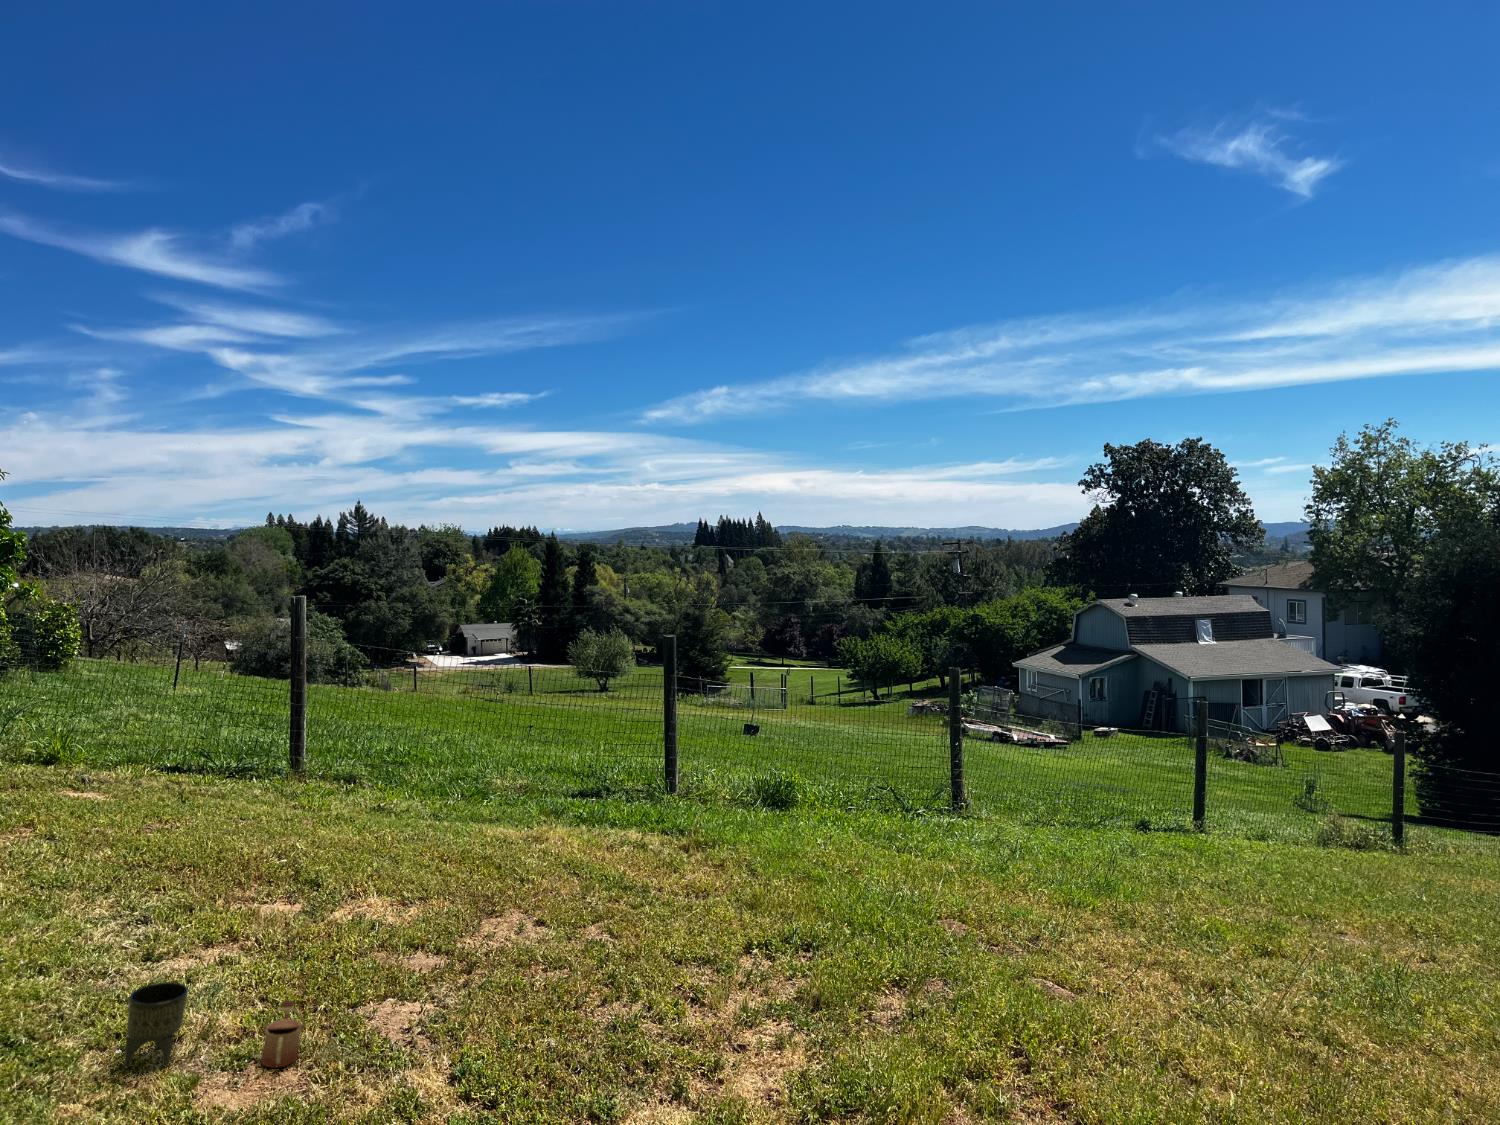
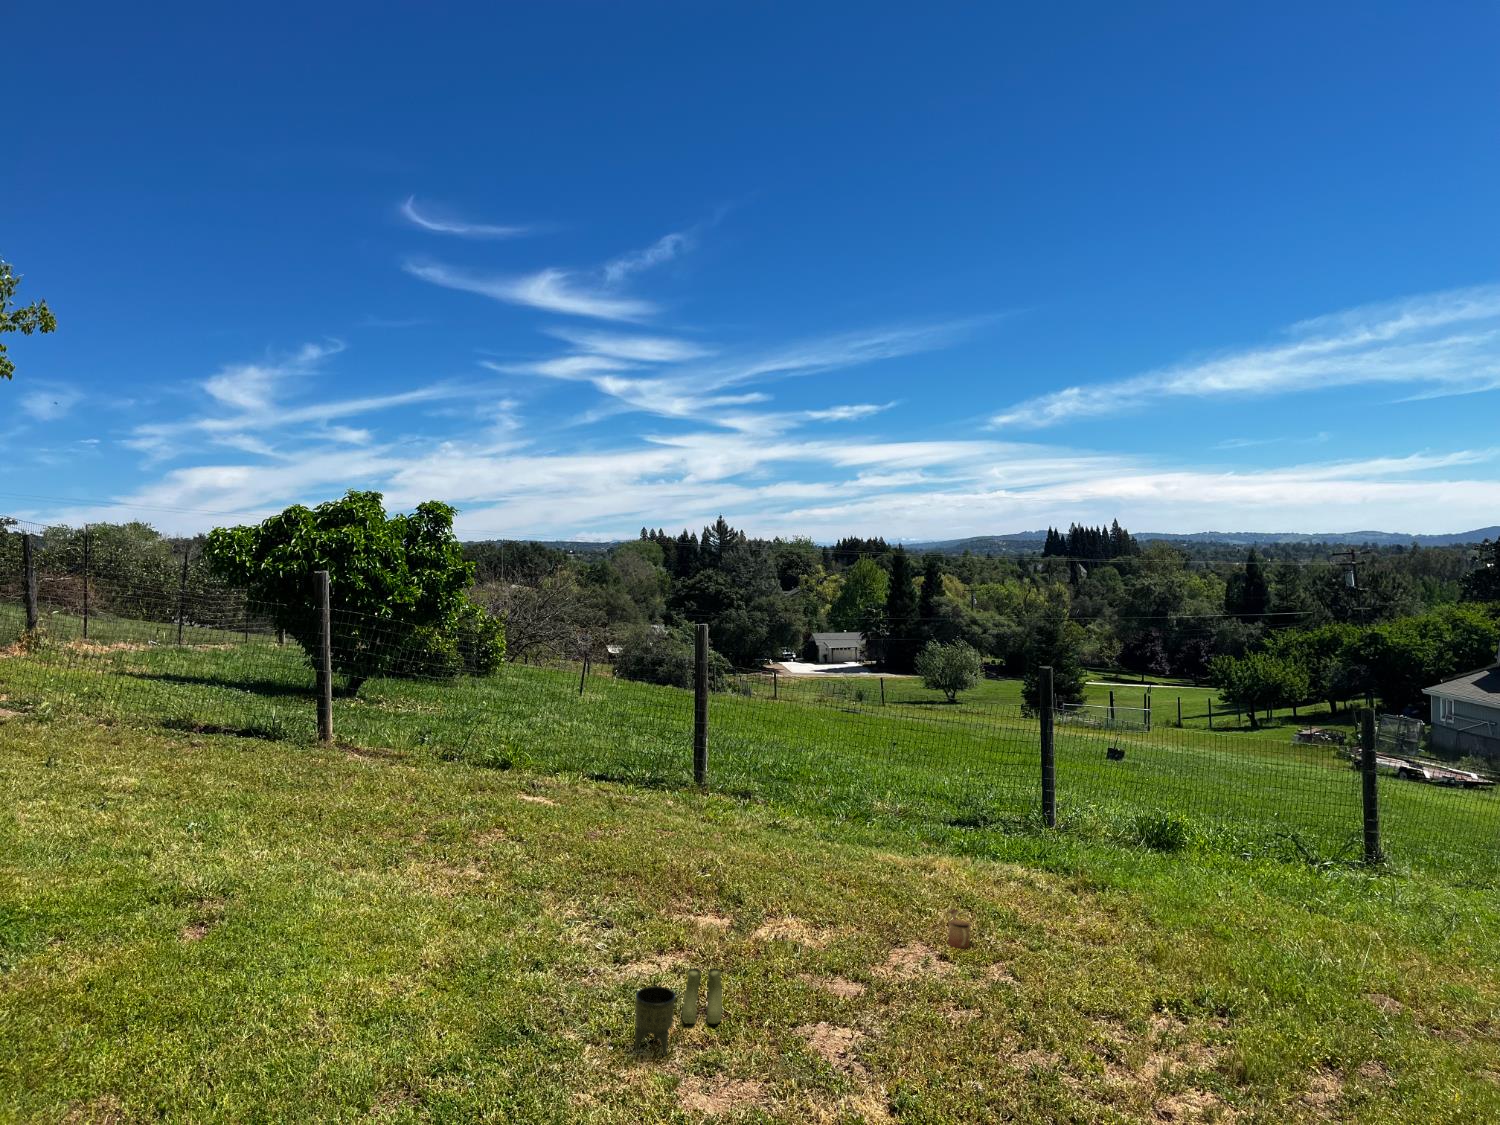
boots: none [203,955,262,1025] -> present [682,968,722,1024]
watering can: present [261,1001,304,1068] -> present [948,909,972,948]

